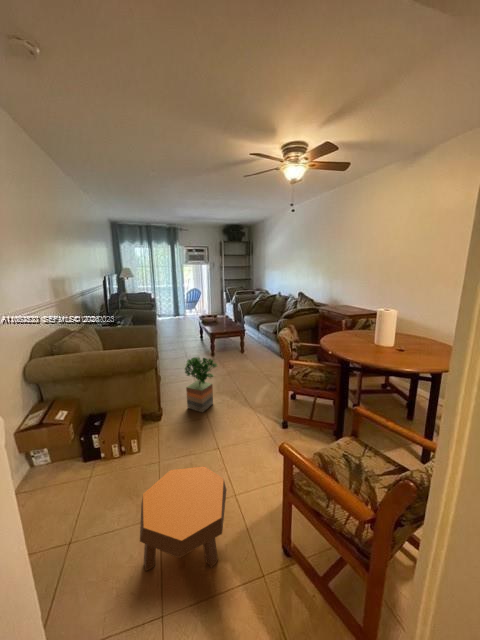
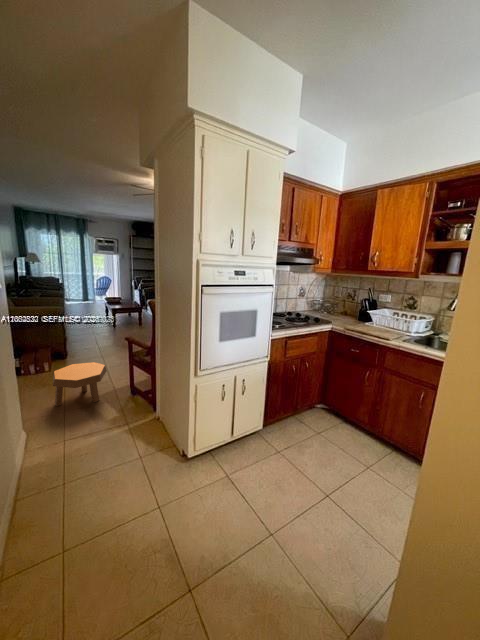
potted tree: present [185,357,217,412] -> none [86,316,113,354]

